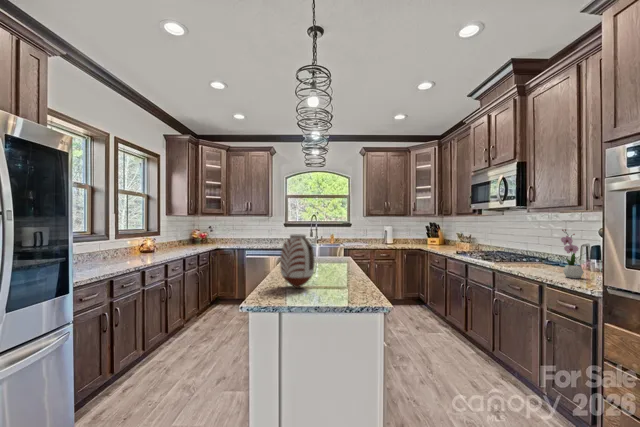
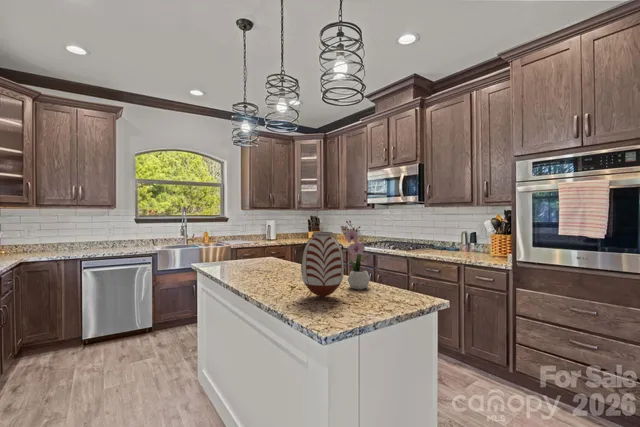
flower arrangement: present [561,229,584,278] -> present [345,221,370,290]

